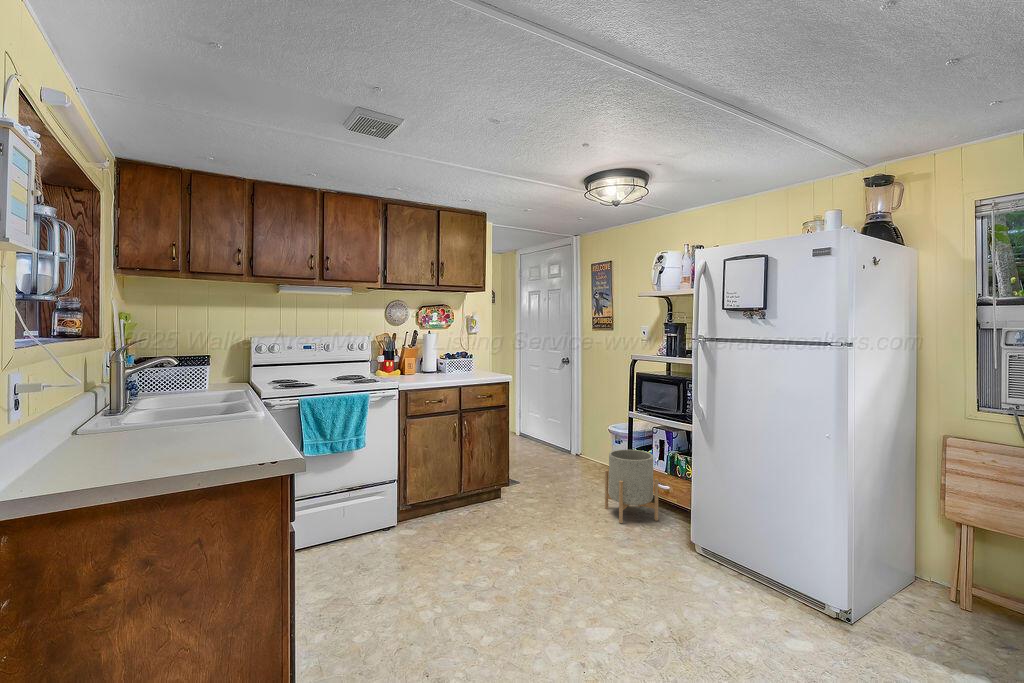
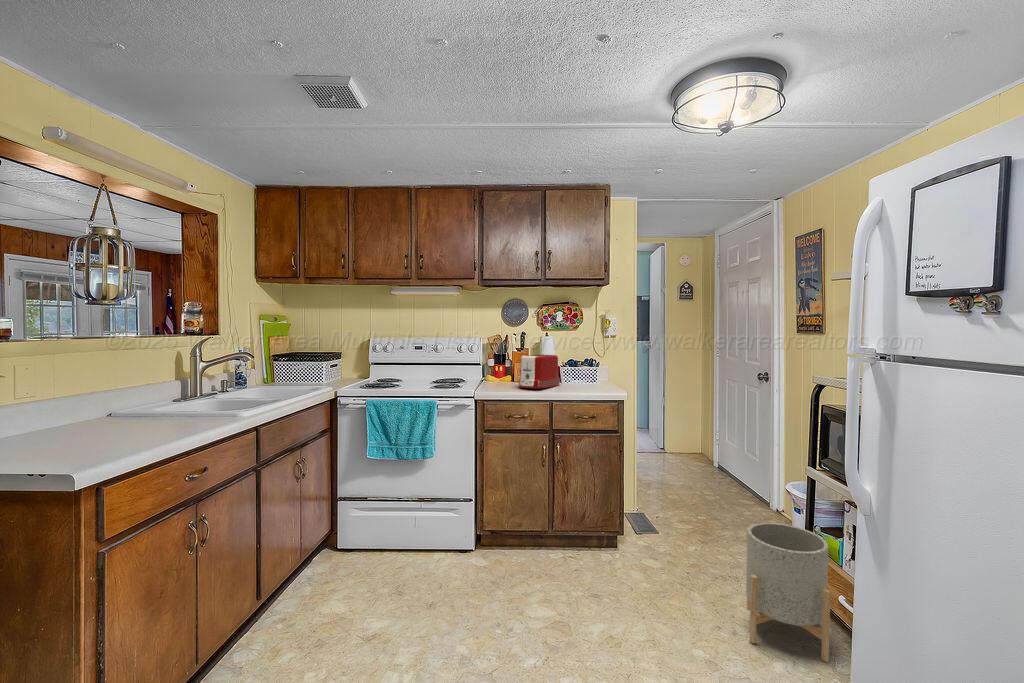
toaster: none [422,349,450,378] -> present [519,355,560,389]

